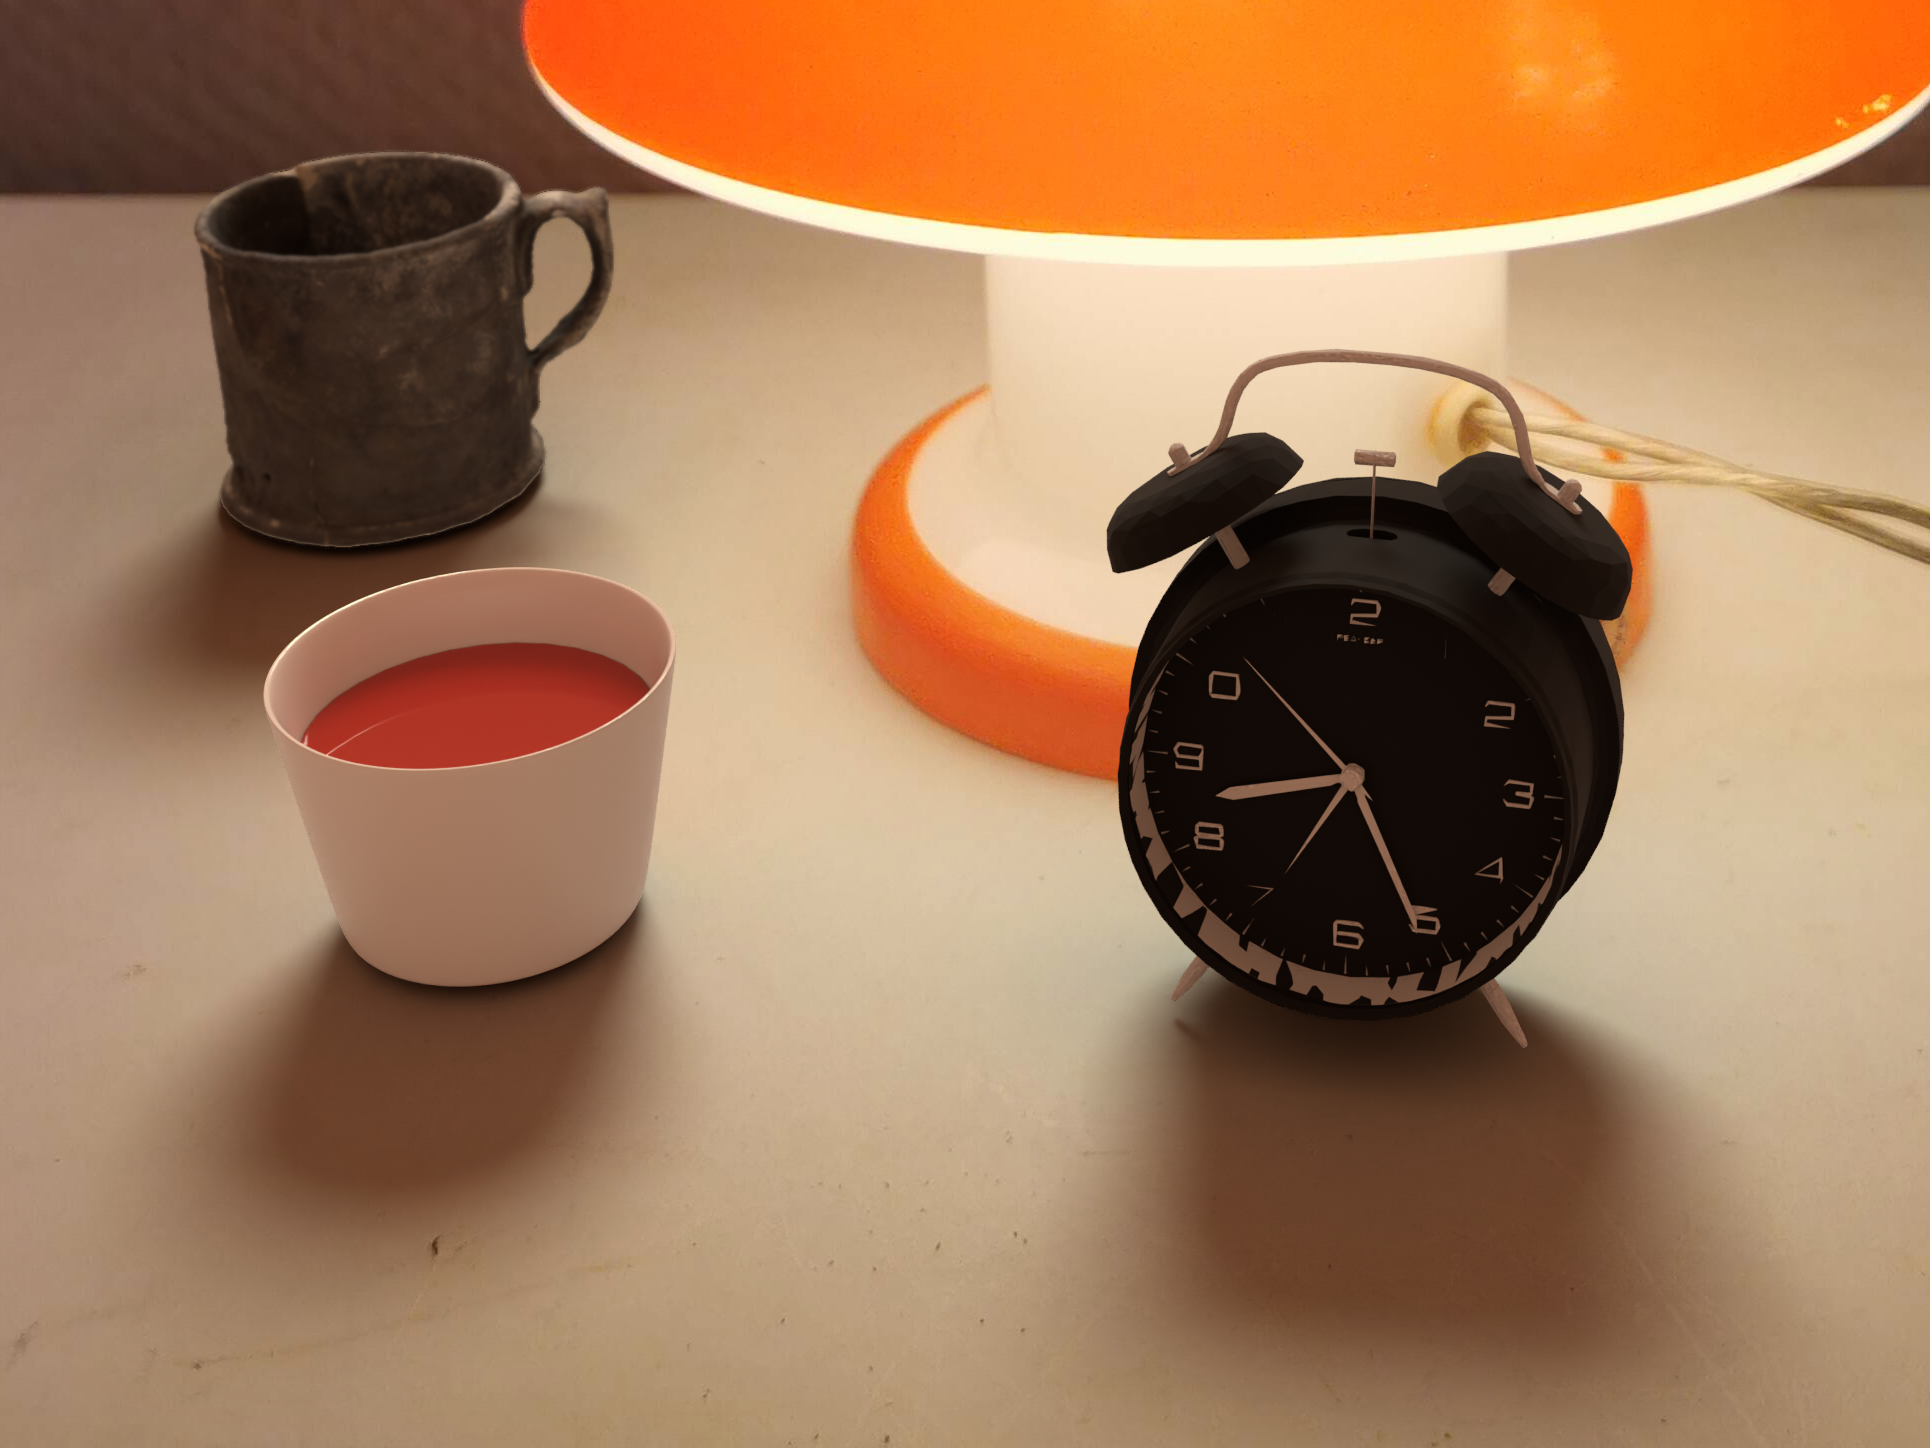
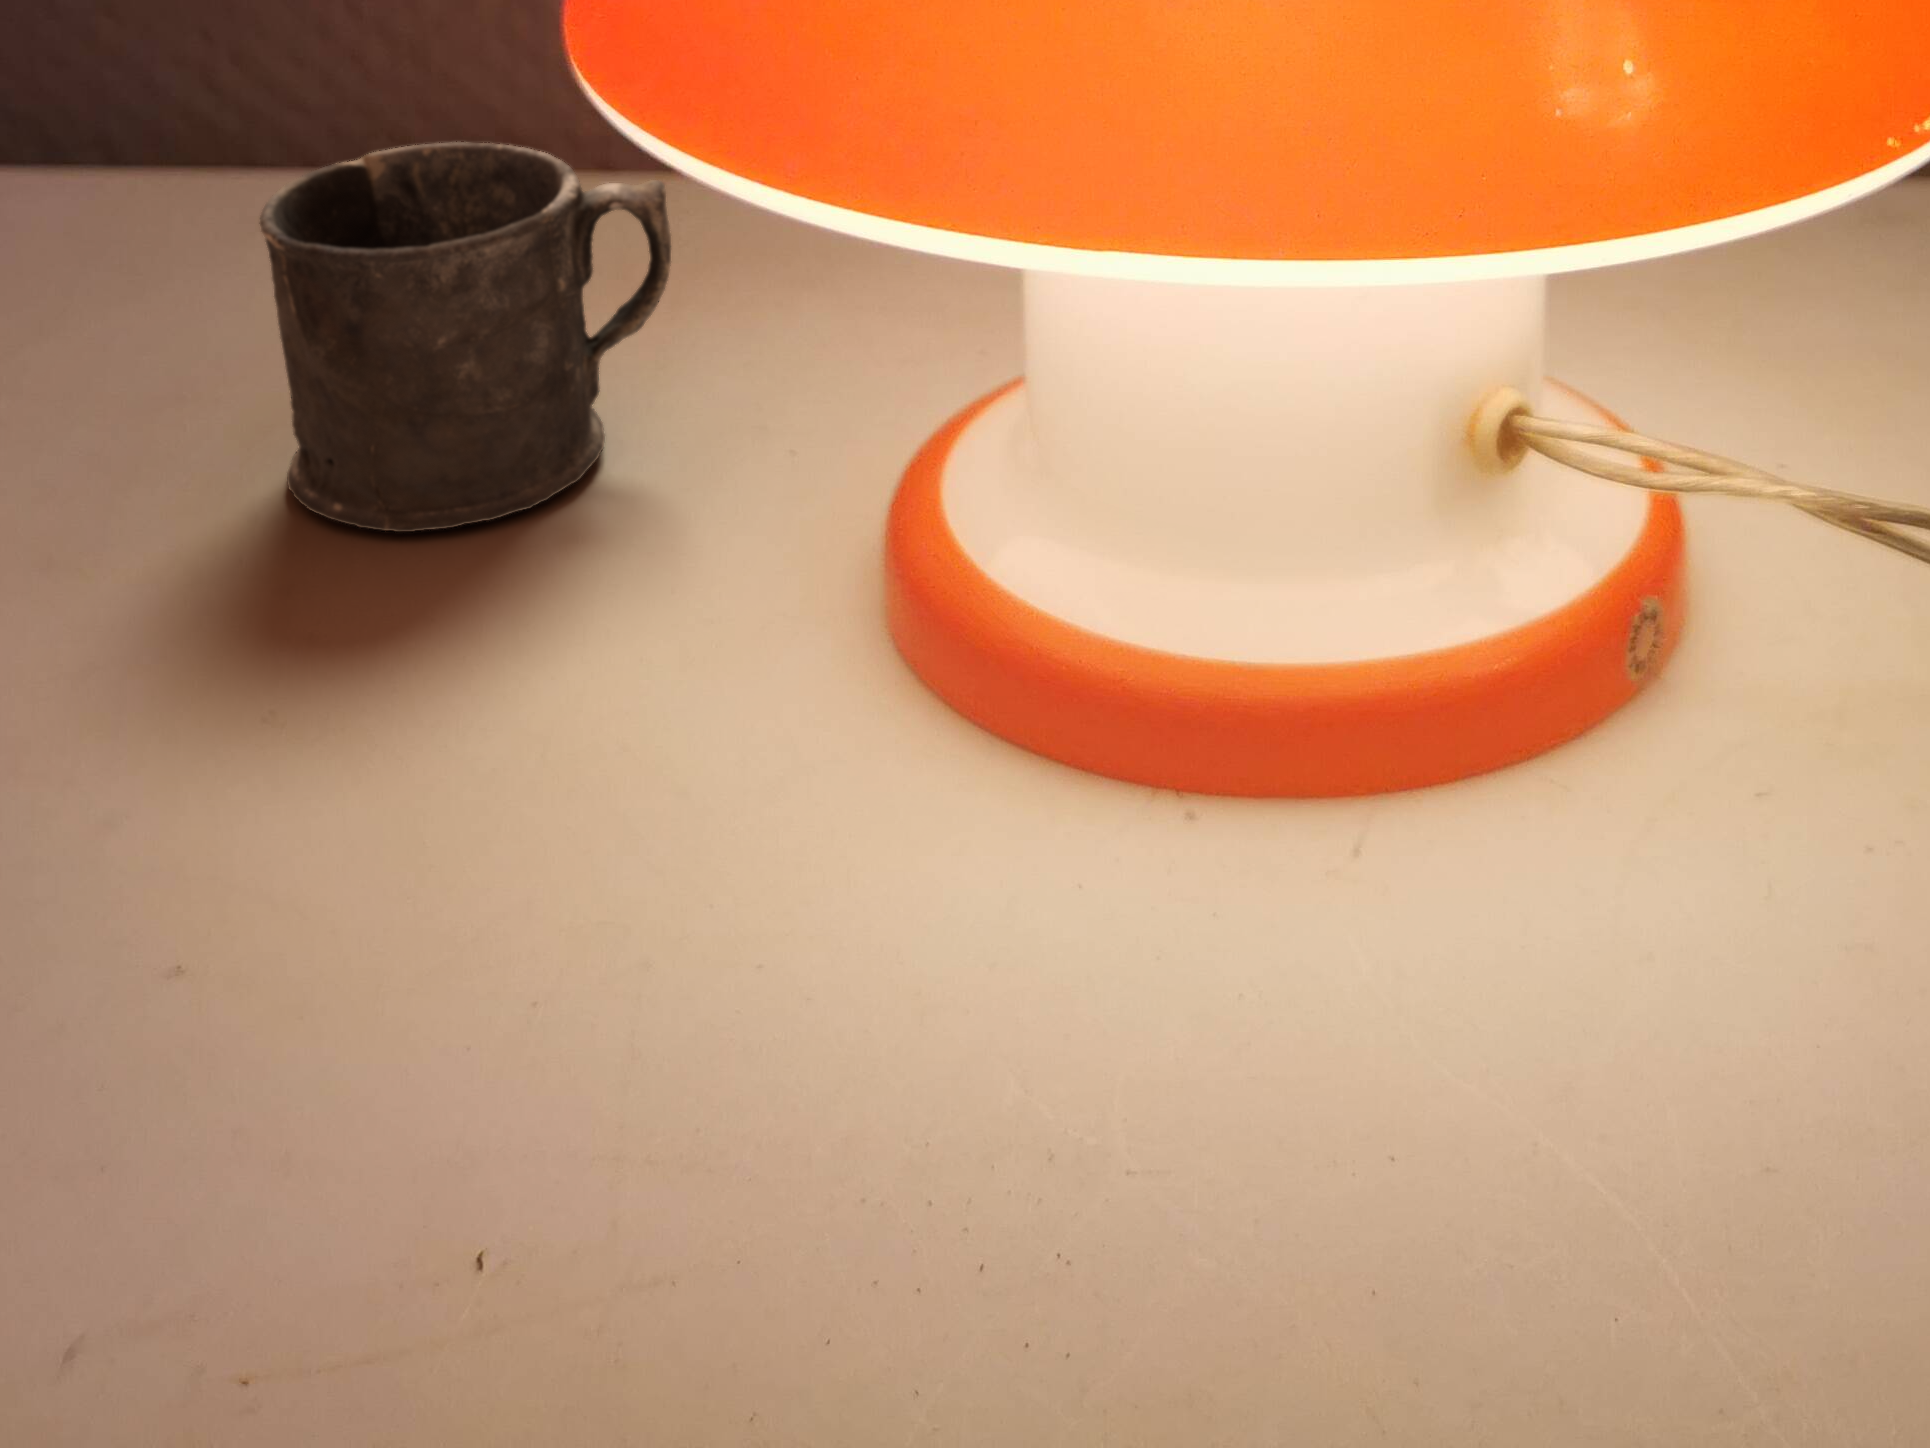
alarm clock: present [1107,349,1633,1048] -> none [1136,375,1670,1083]
candle: present [263,567,676,987] -> none [295,571,707,996]

